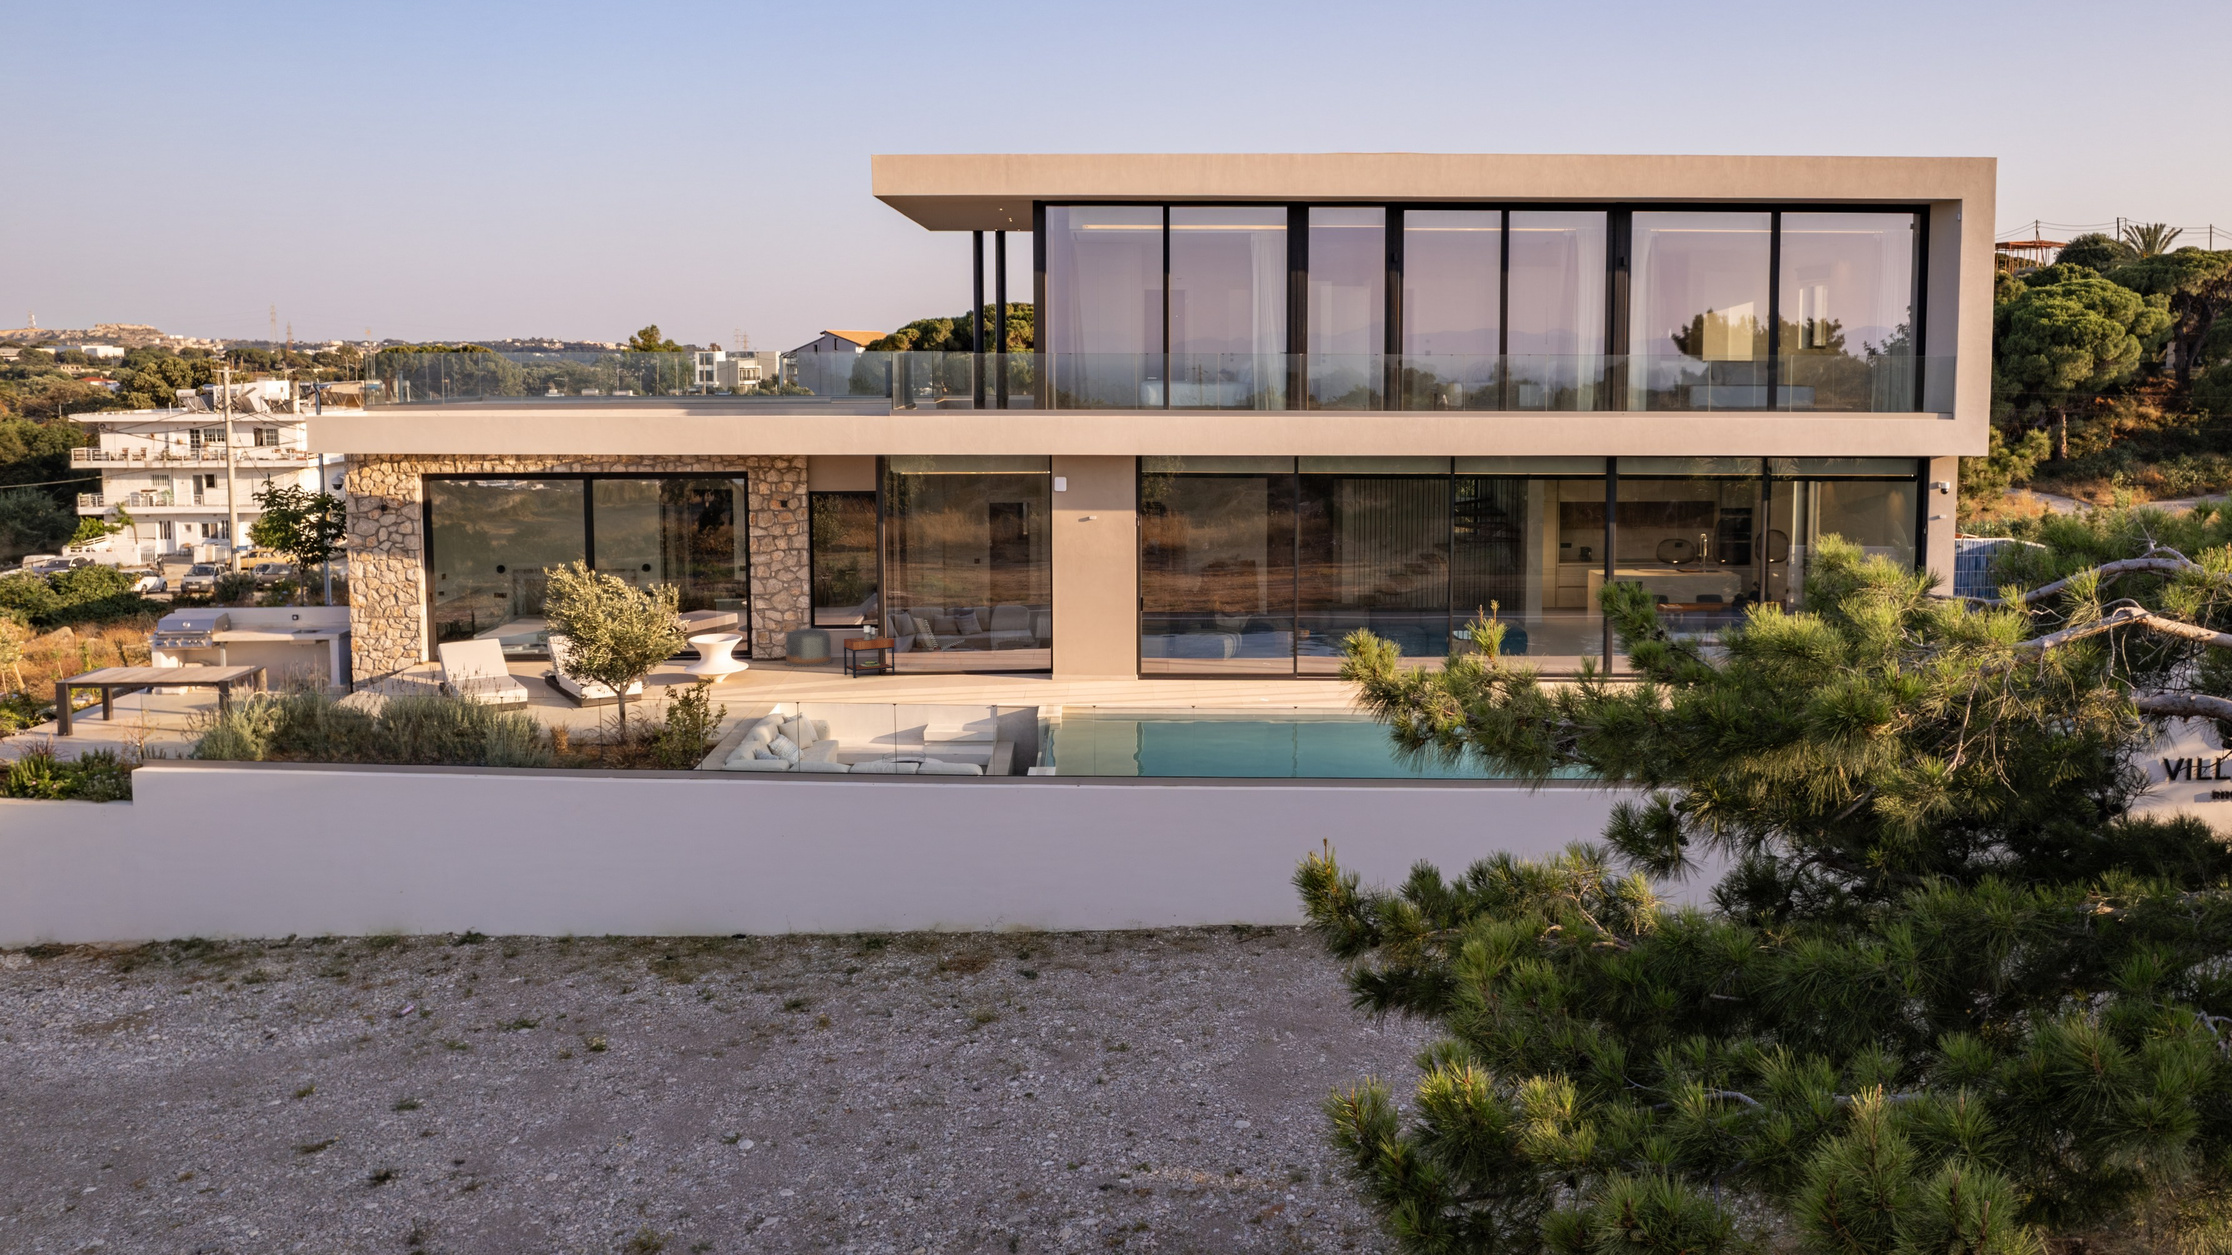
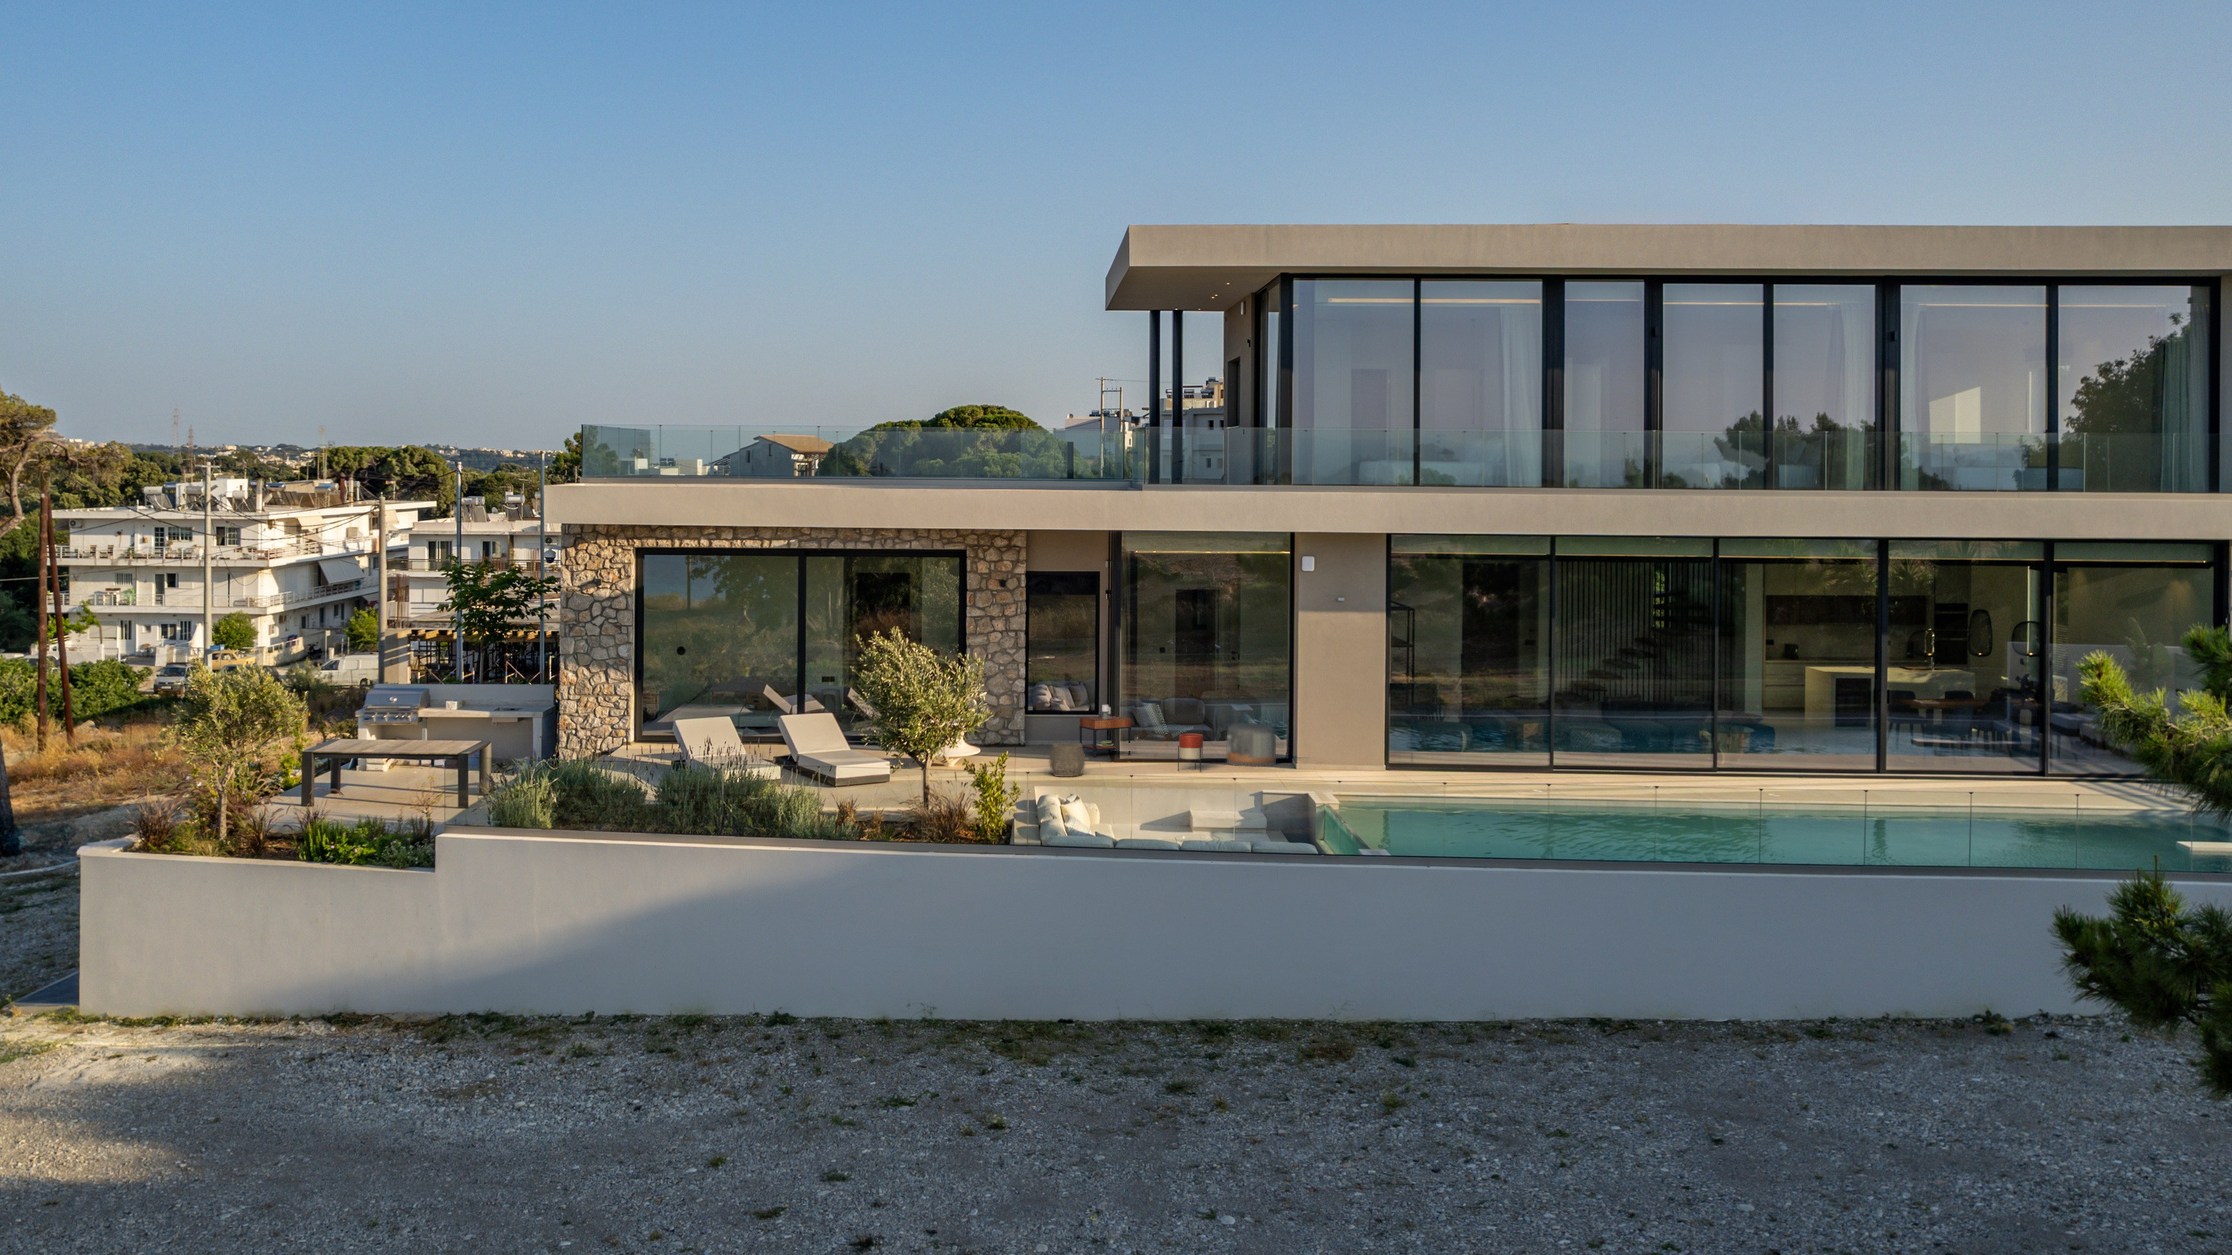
pouf: present [786,628,831,667] -> present [1227,723,1276,767]
planter: none [912,656,938,694] -> present [1178,734,1203,772]
woven basket: none [774,667,812,702] -> present [1049,743,1085,777]

